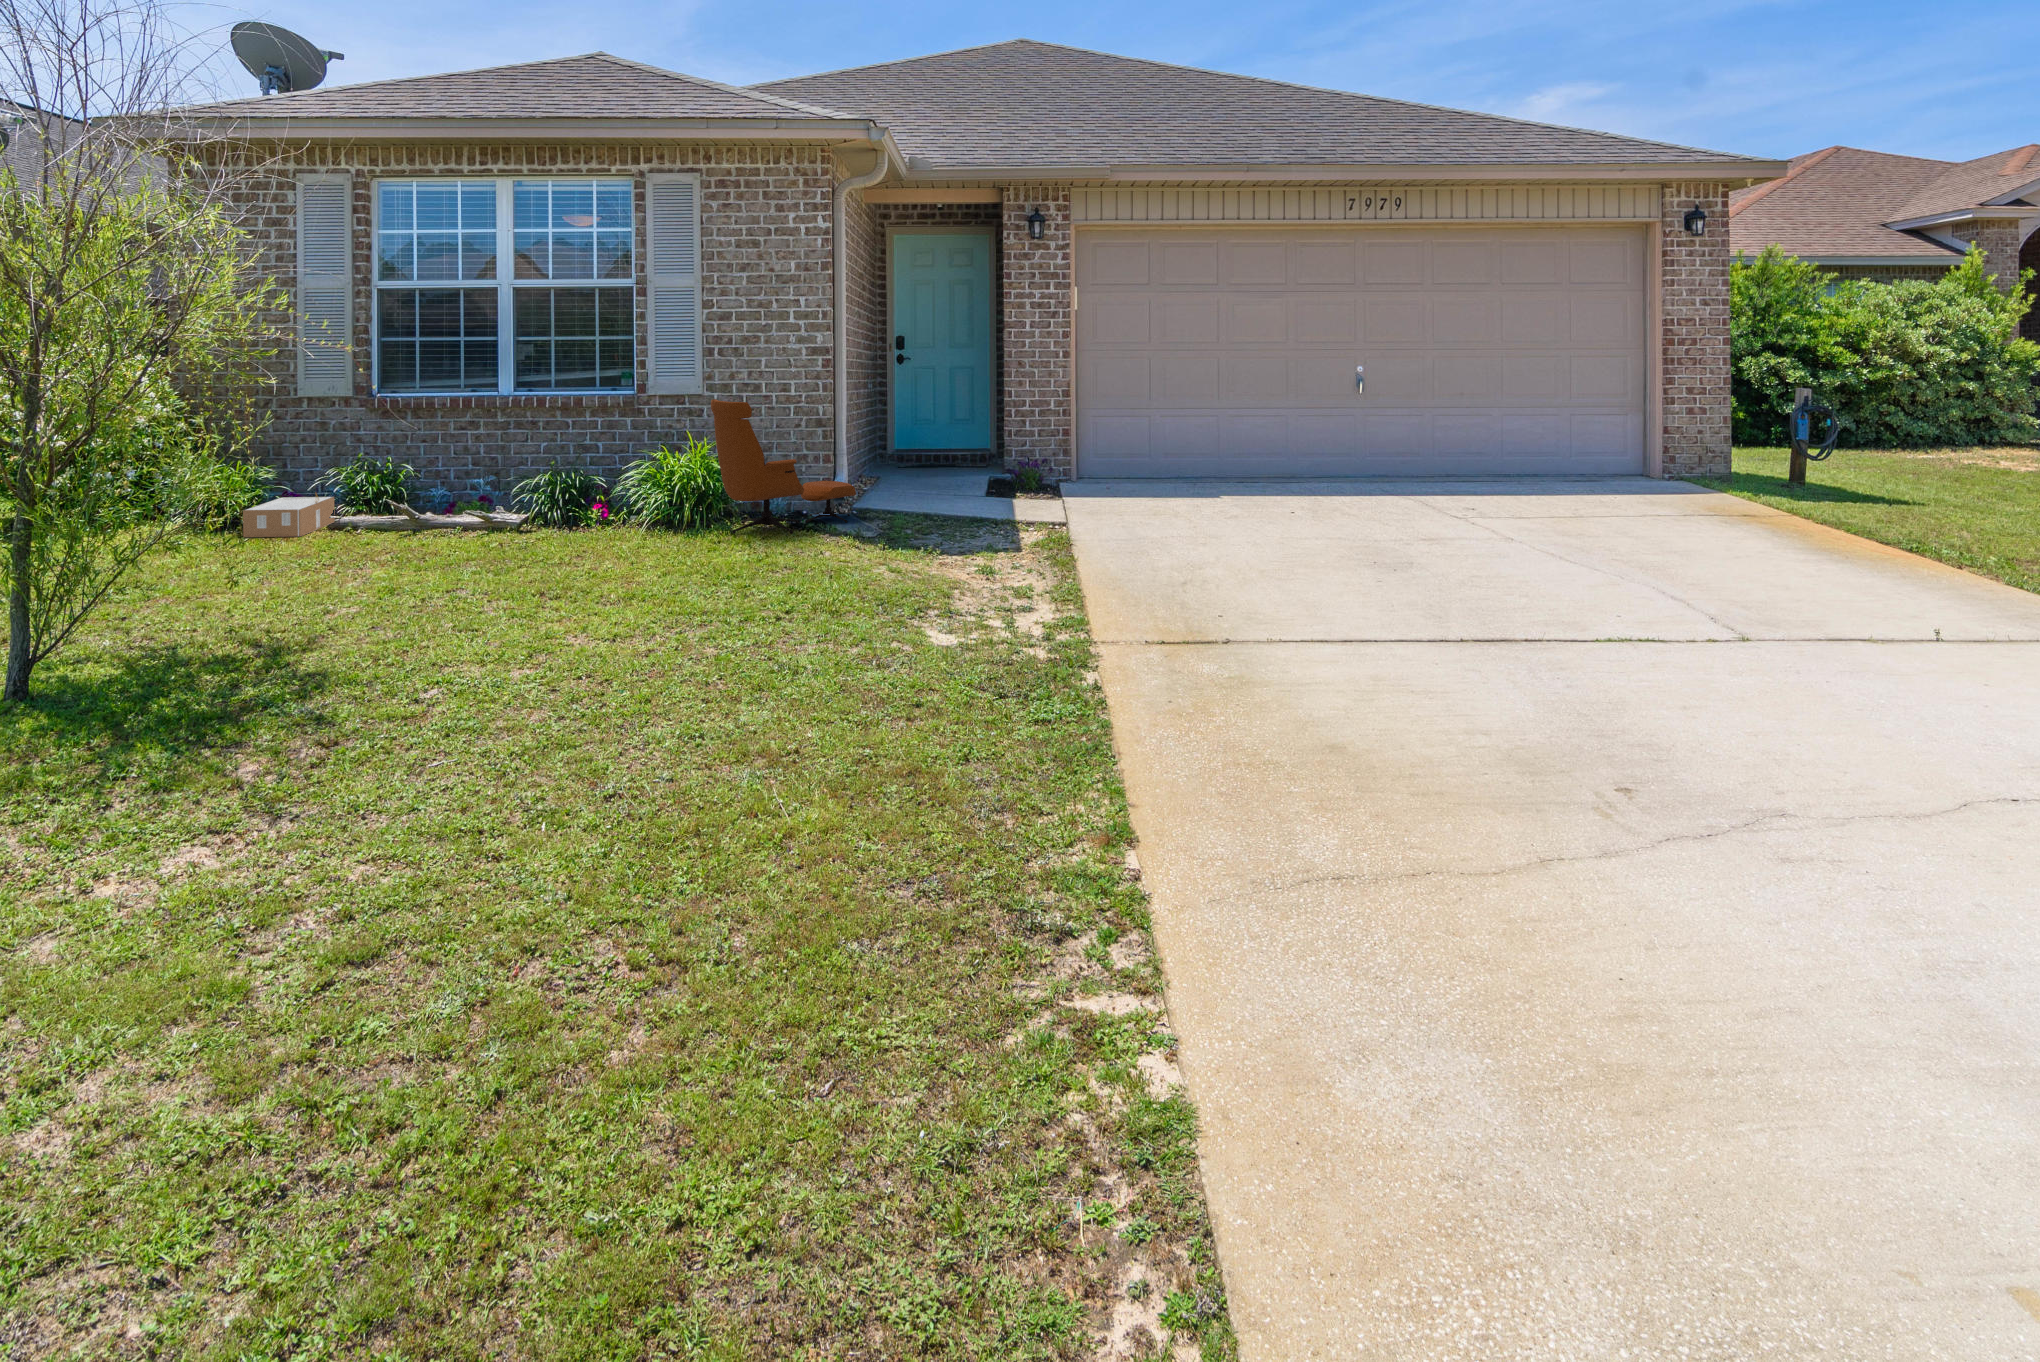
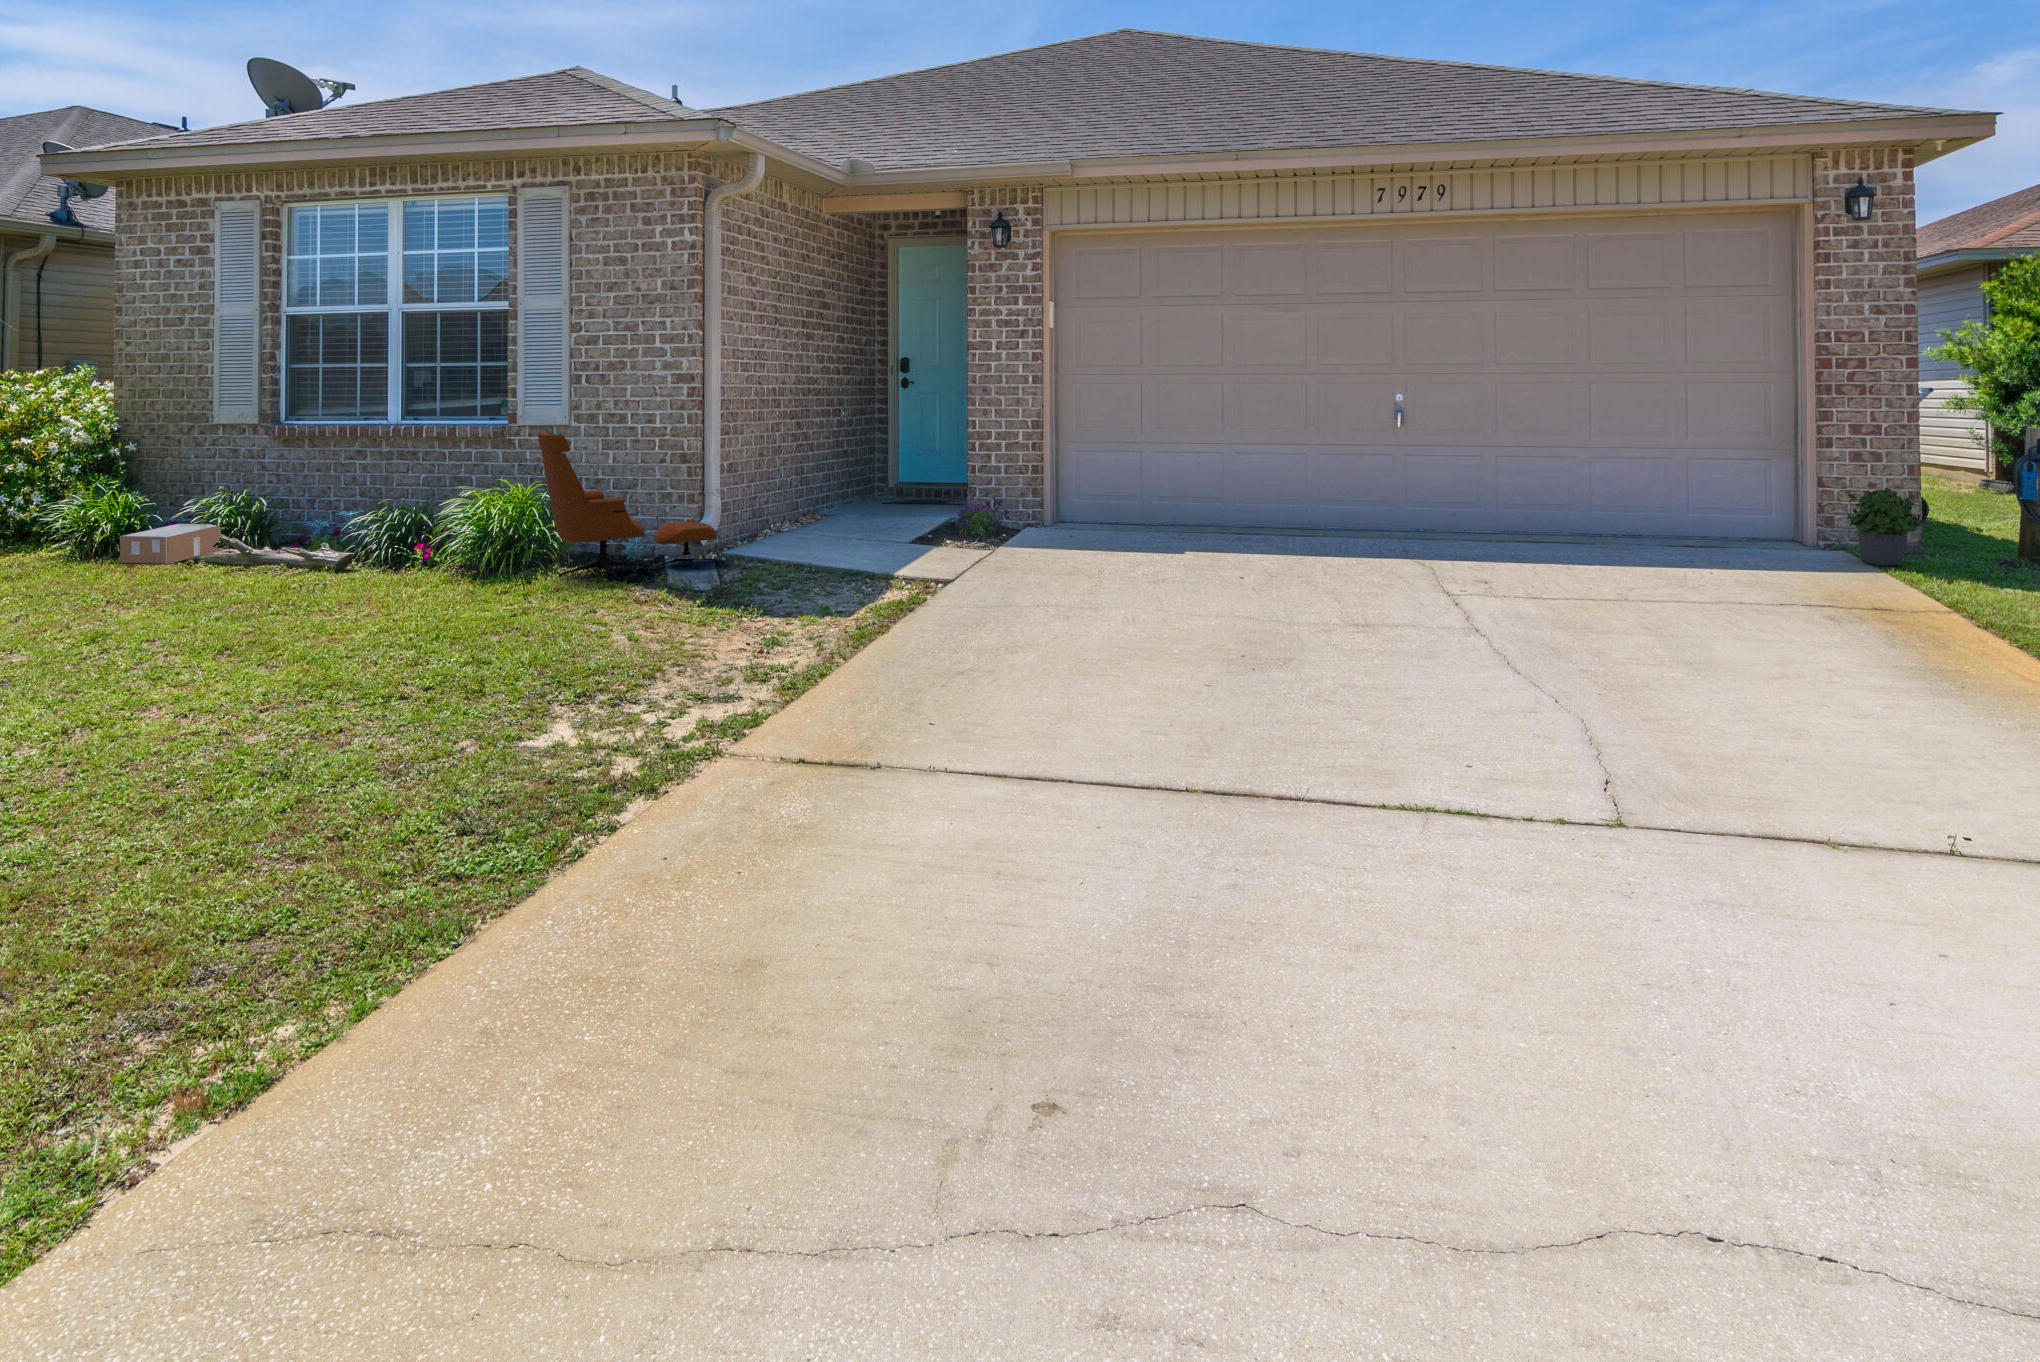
potted plant: none [1684,433,1737,490] -> present [1846,488,1924,566]

